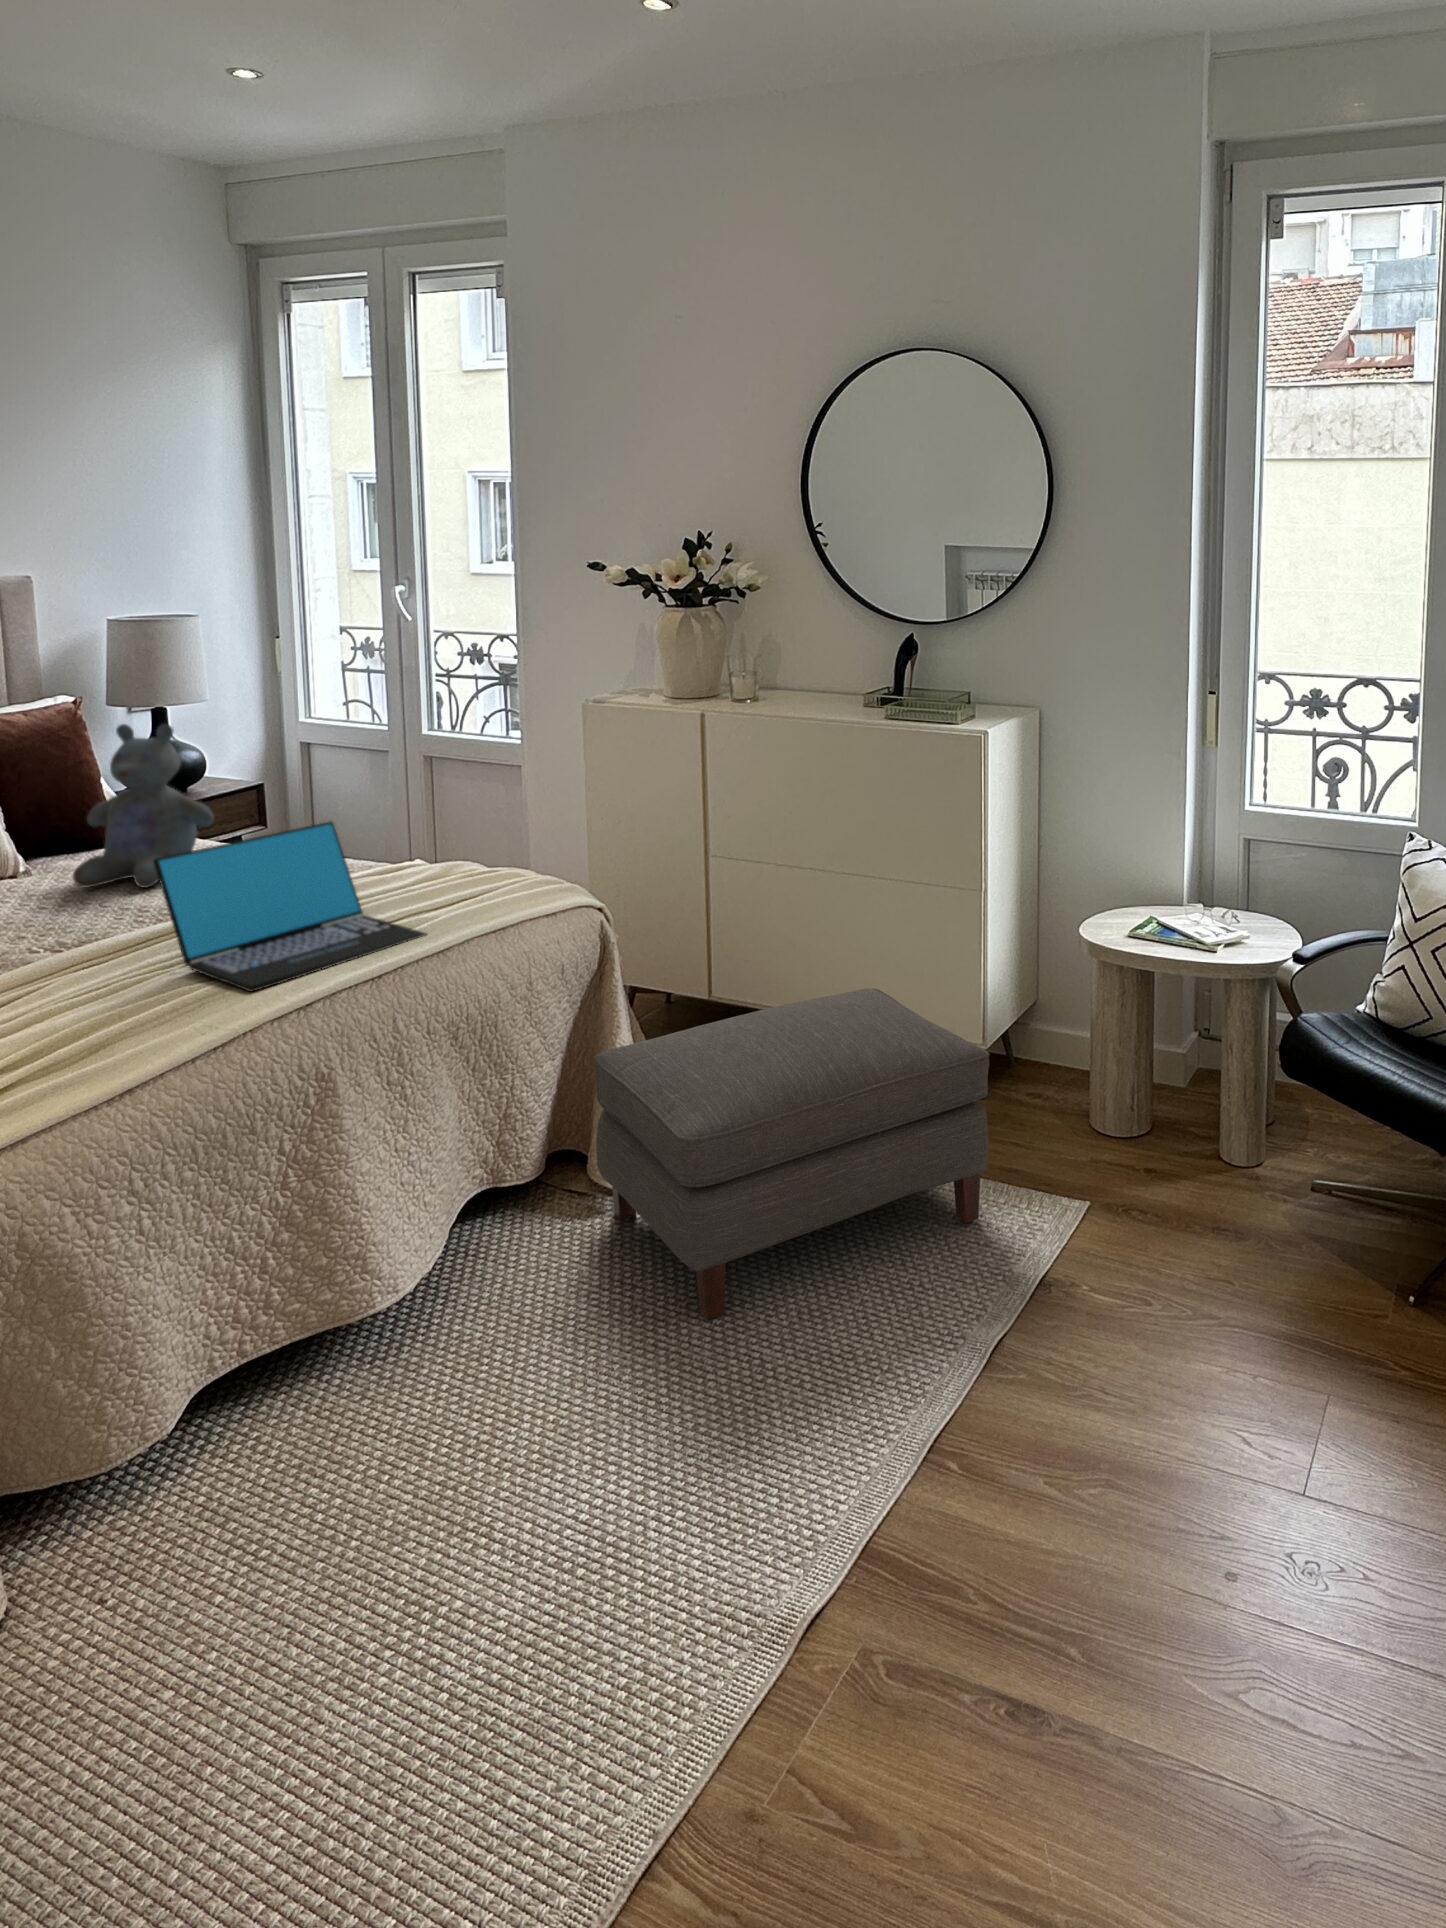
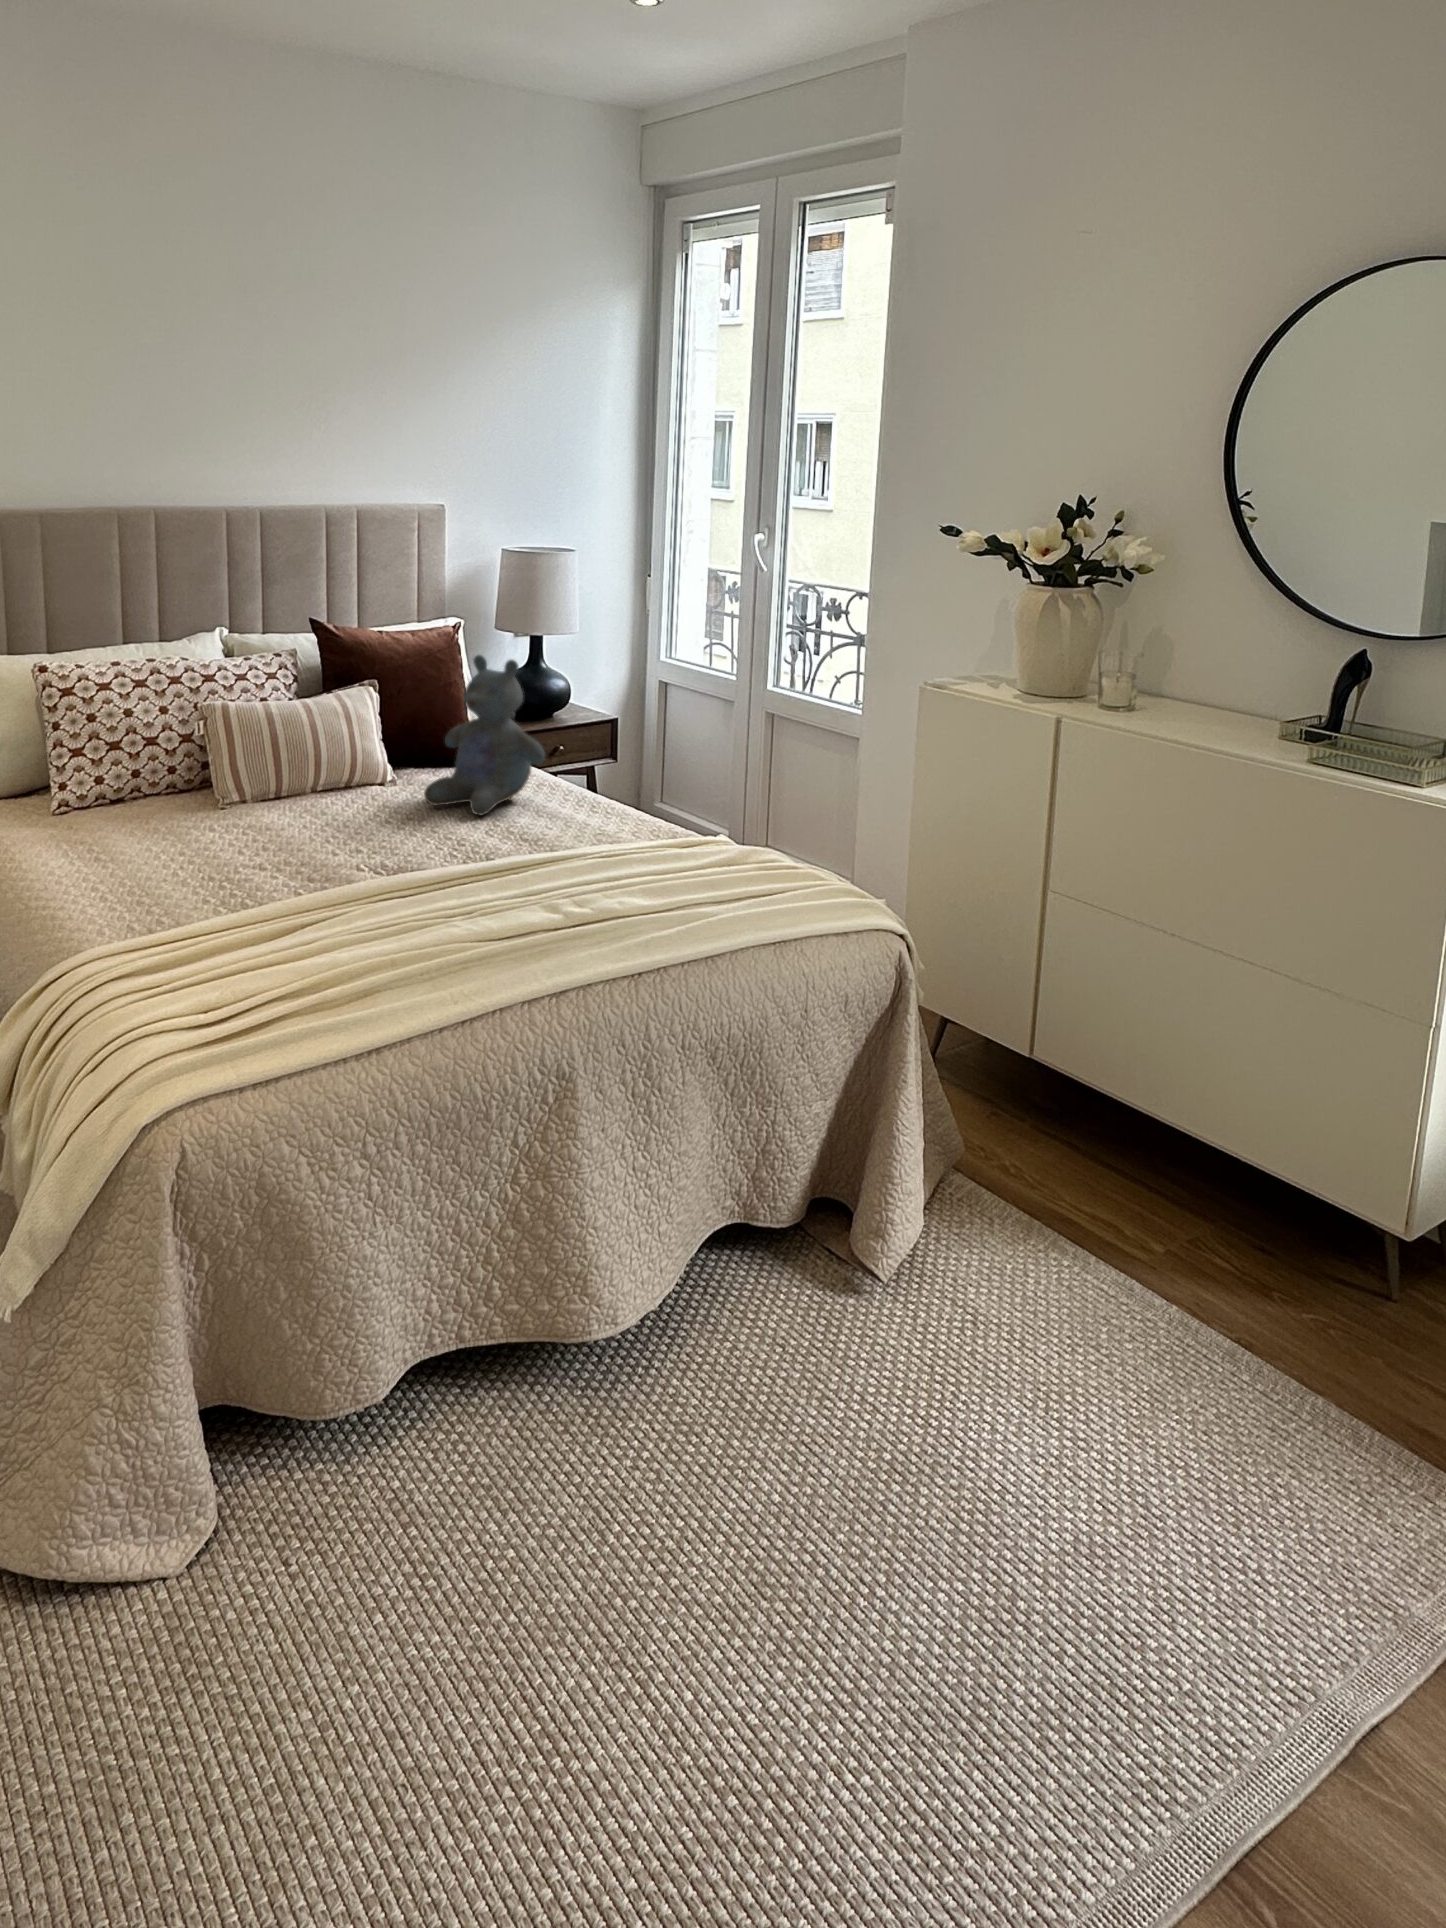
laptop: present [153,822,426,992] -> none [456,788,701,963]
ottoman: present [594,988,990,1320] -> none [858,1109,1411,1493]

